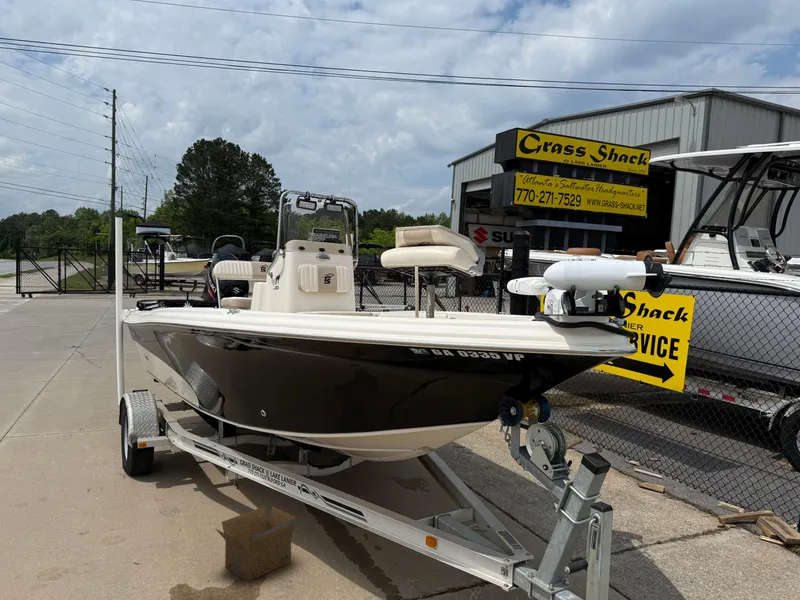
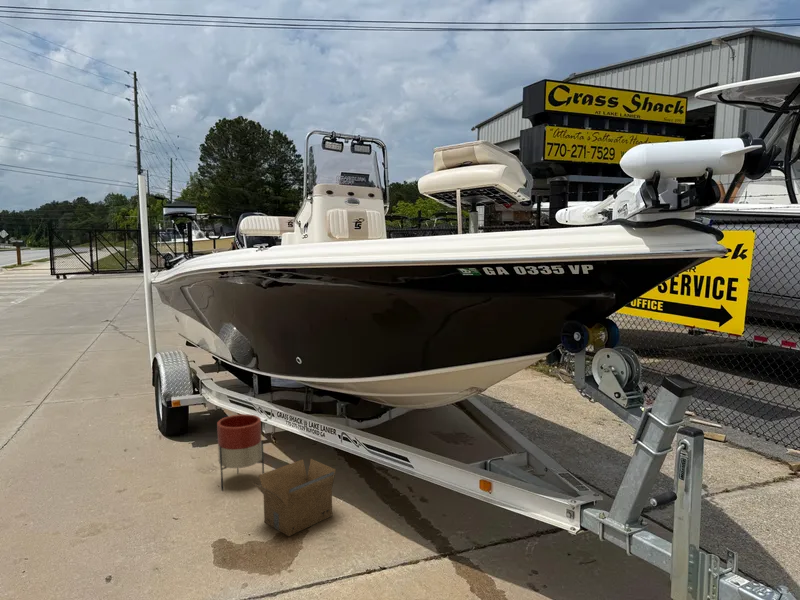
planter: none [182,460,227,536] -> present [217,414,264,490]

